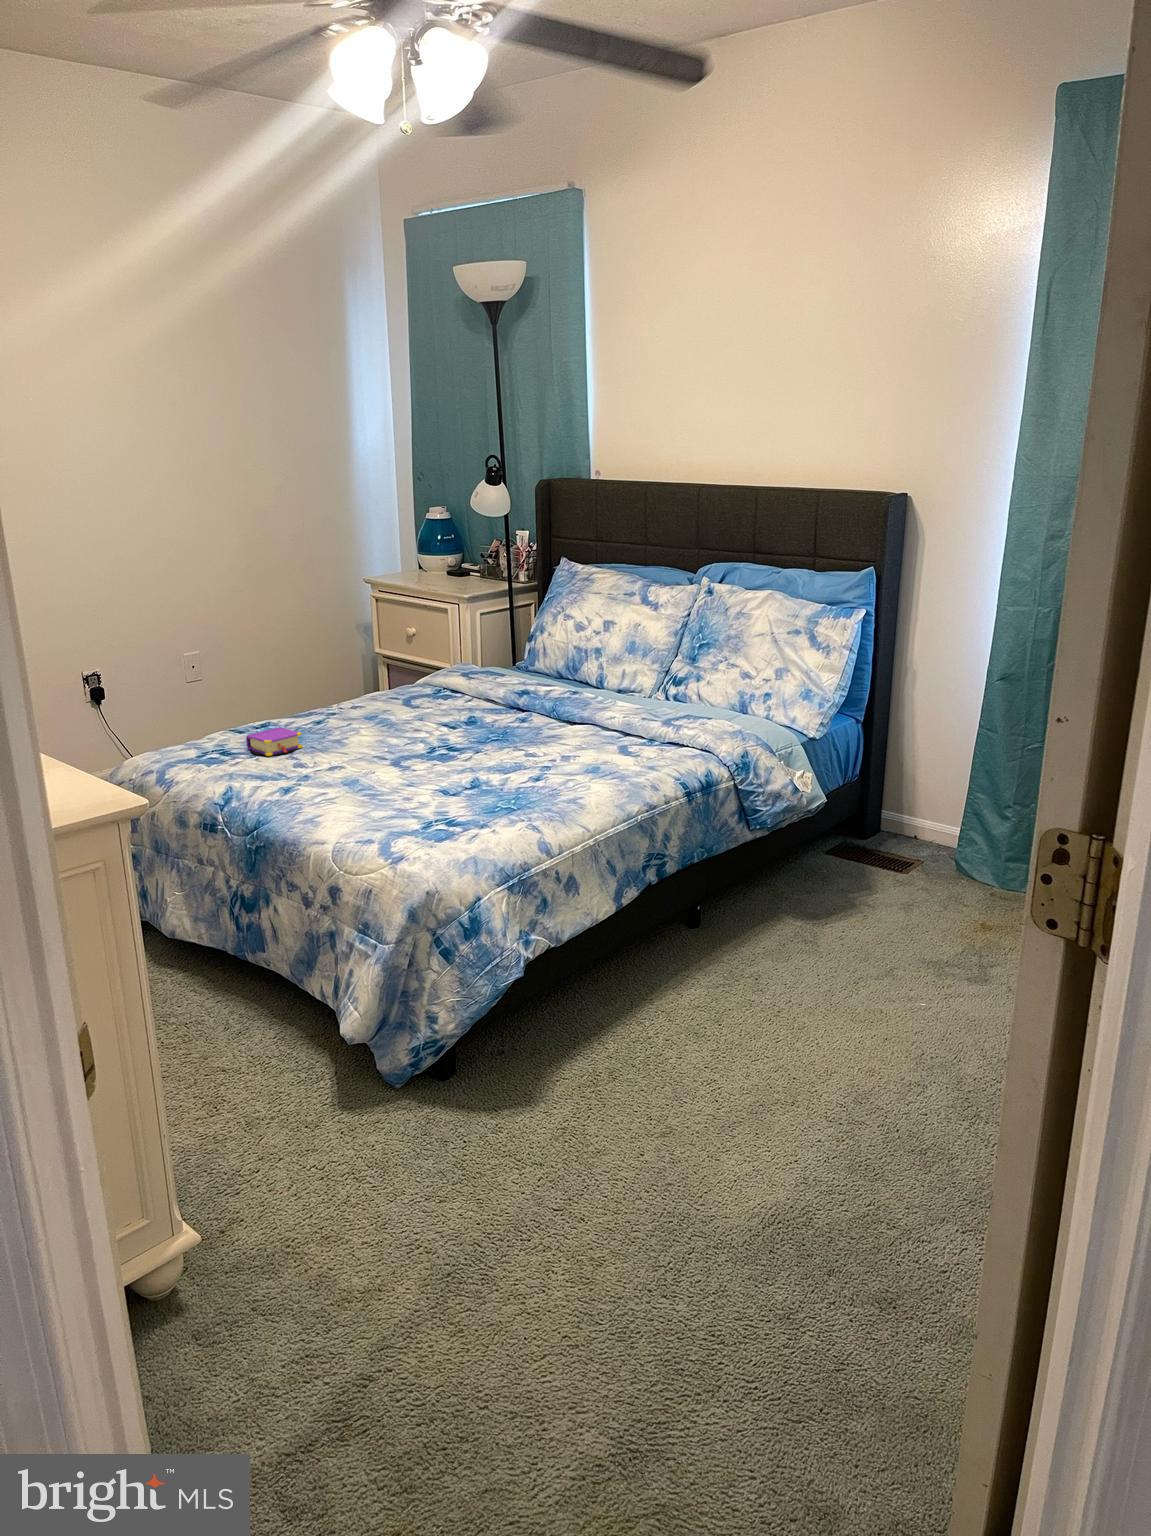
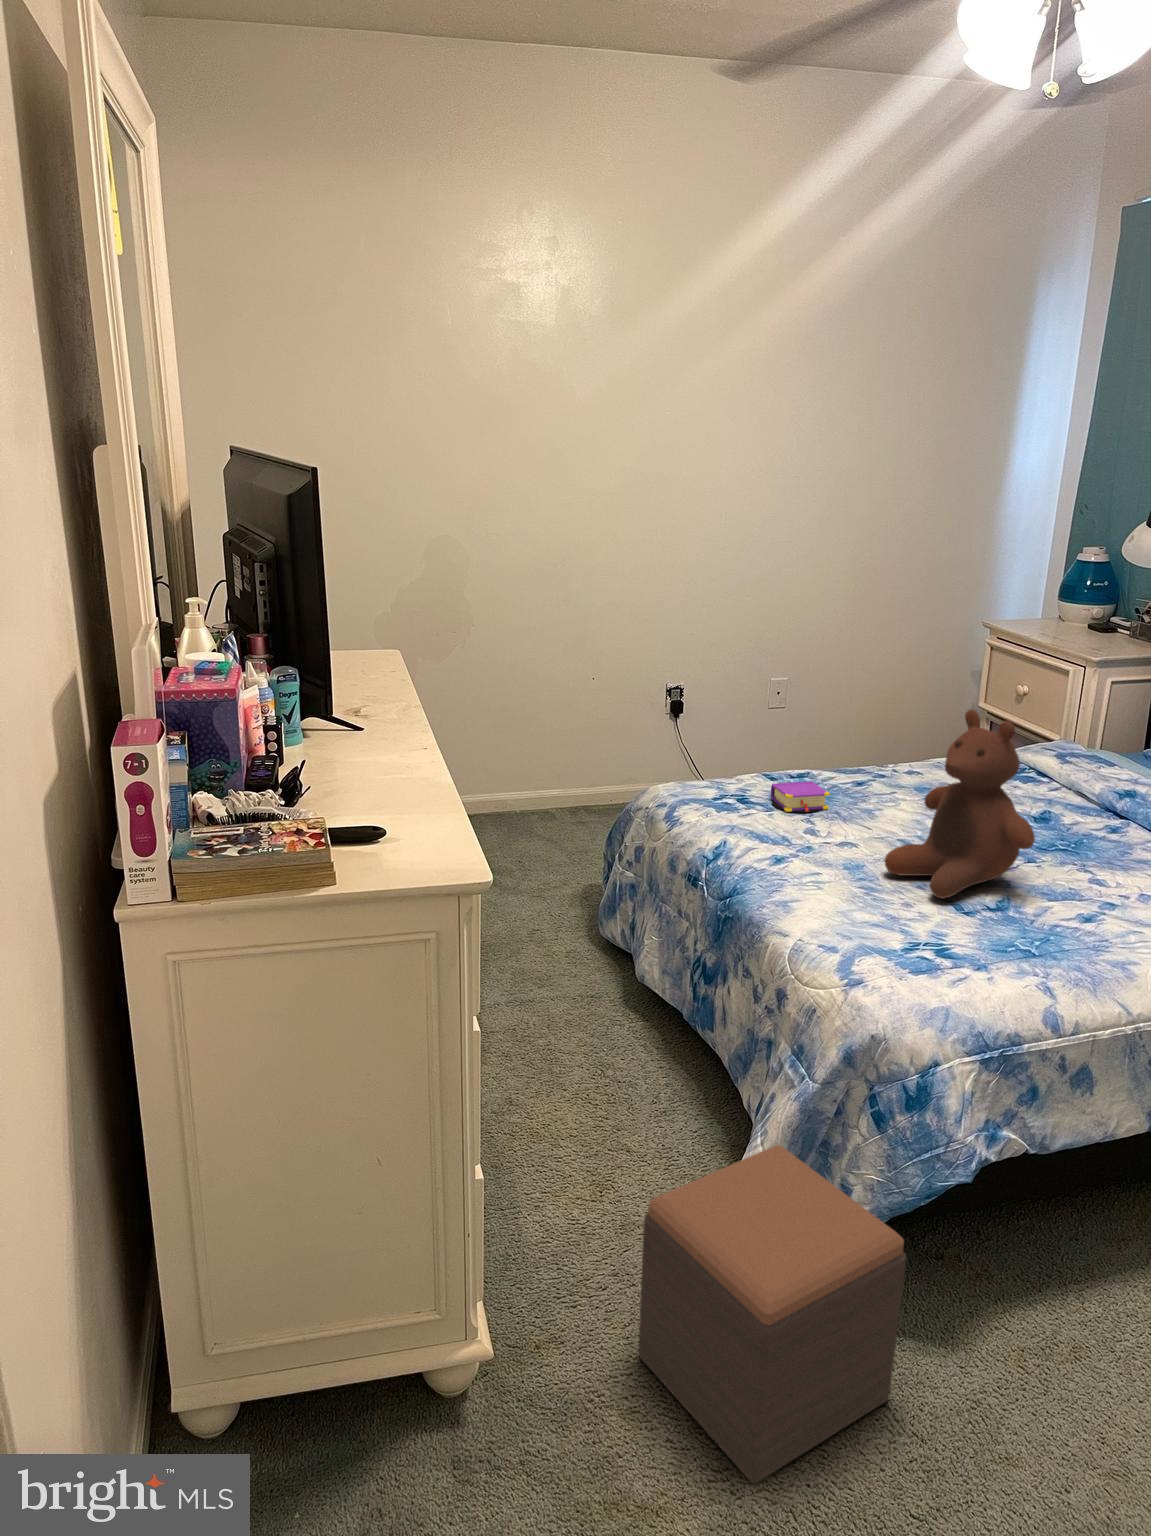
stuffed bear: none [375,633,489,789] -> present [885,709,1035,899]
footstool: none [298,995,508,1239] -> present [638,1145,906,1483]

